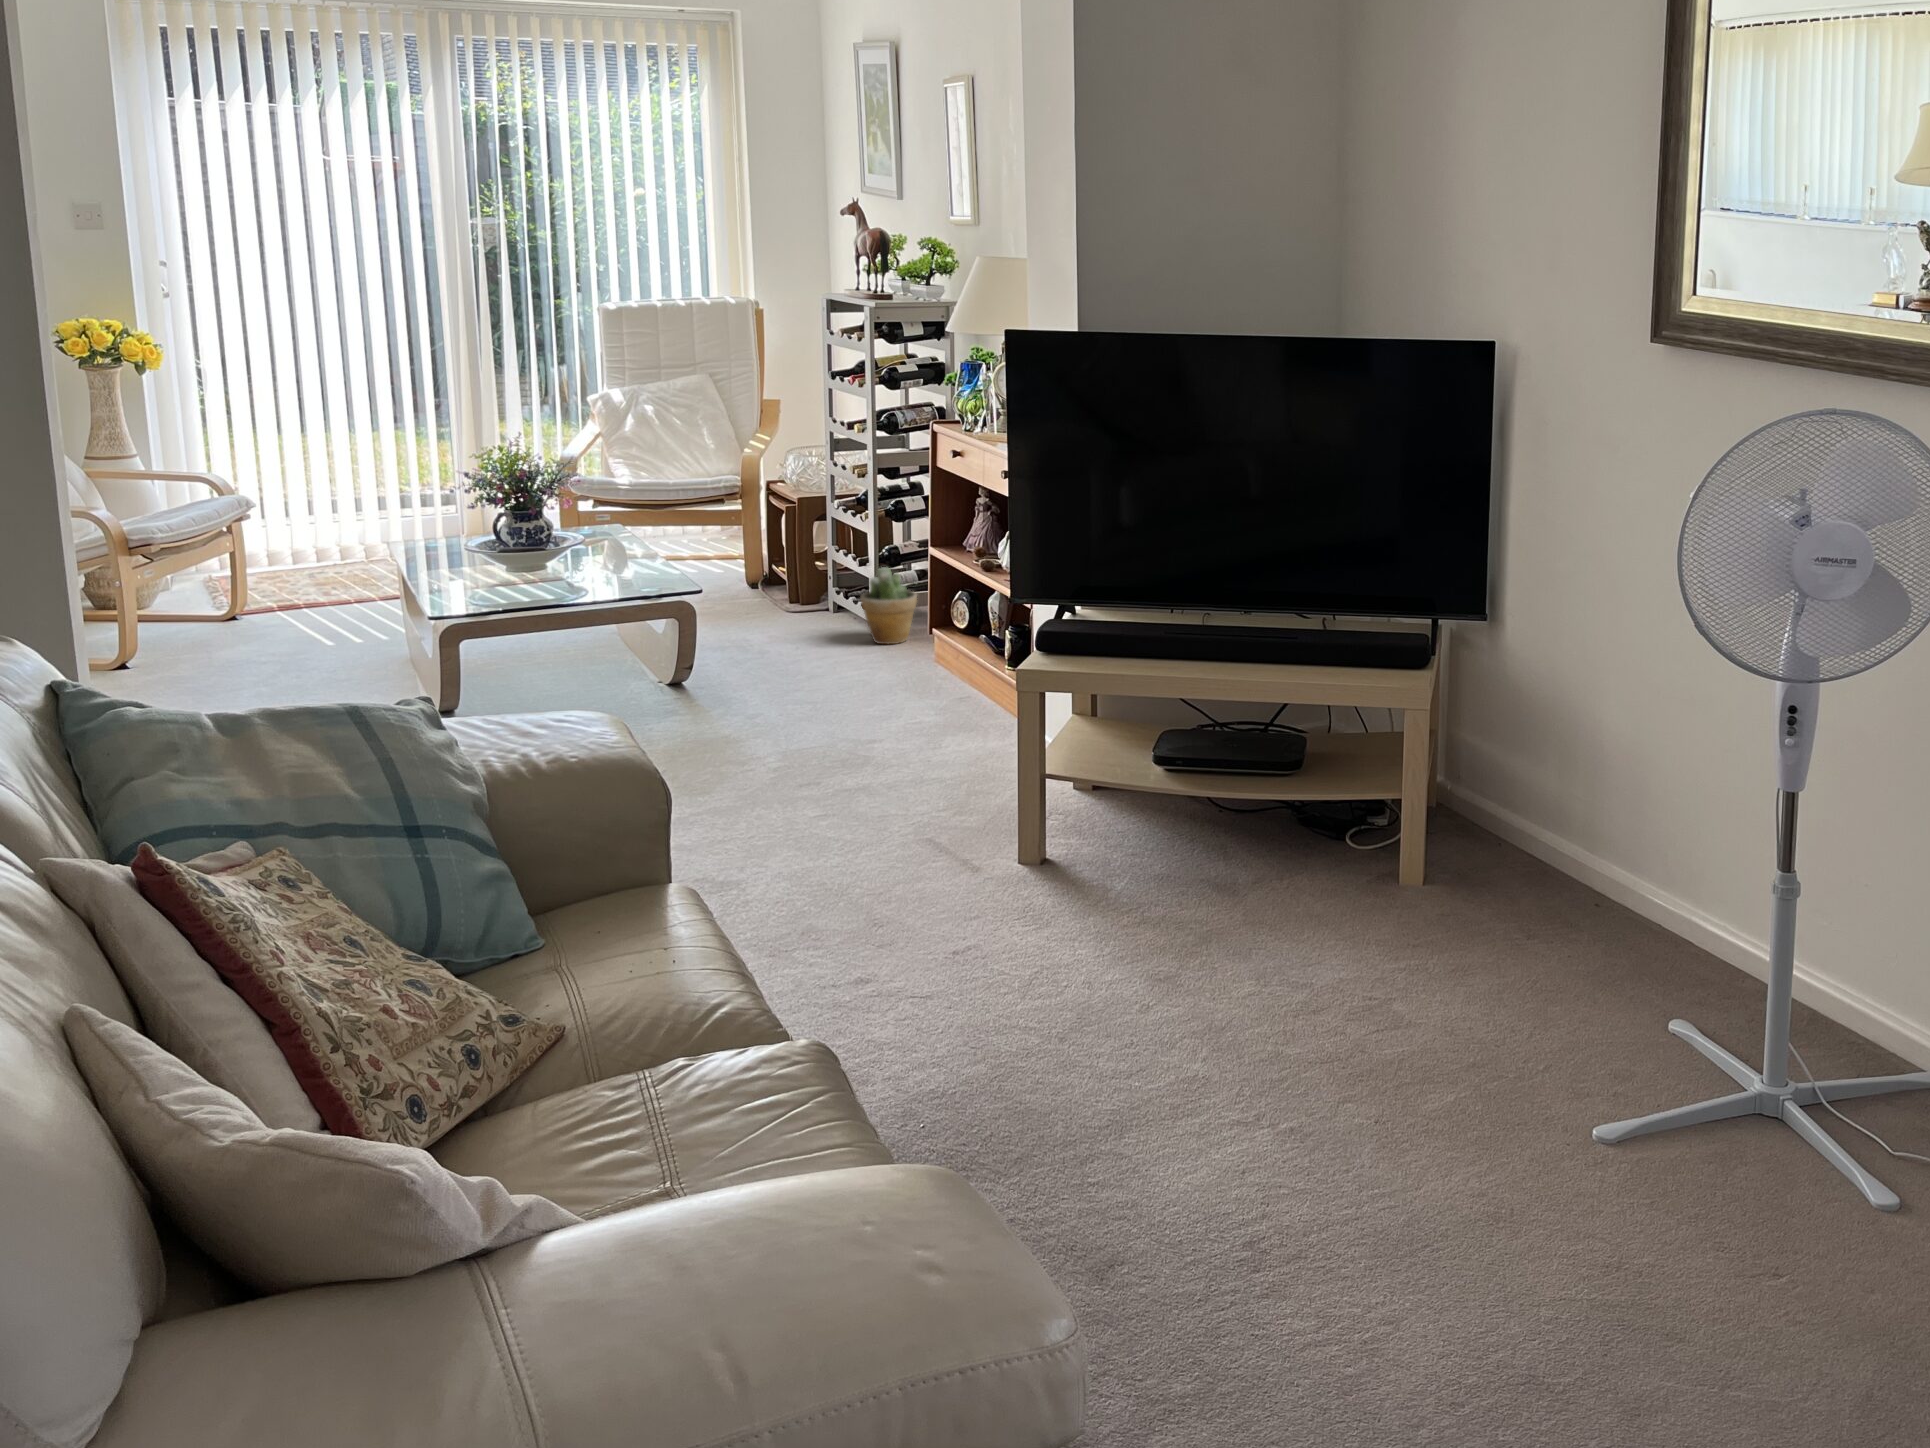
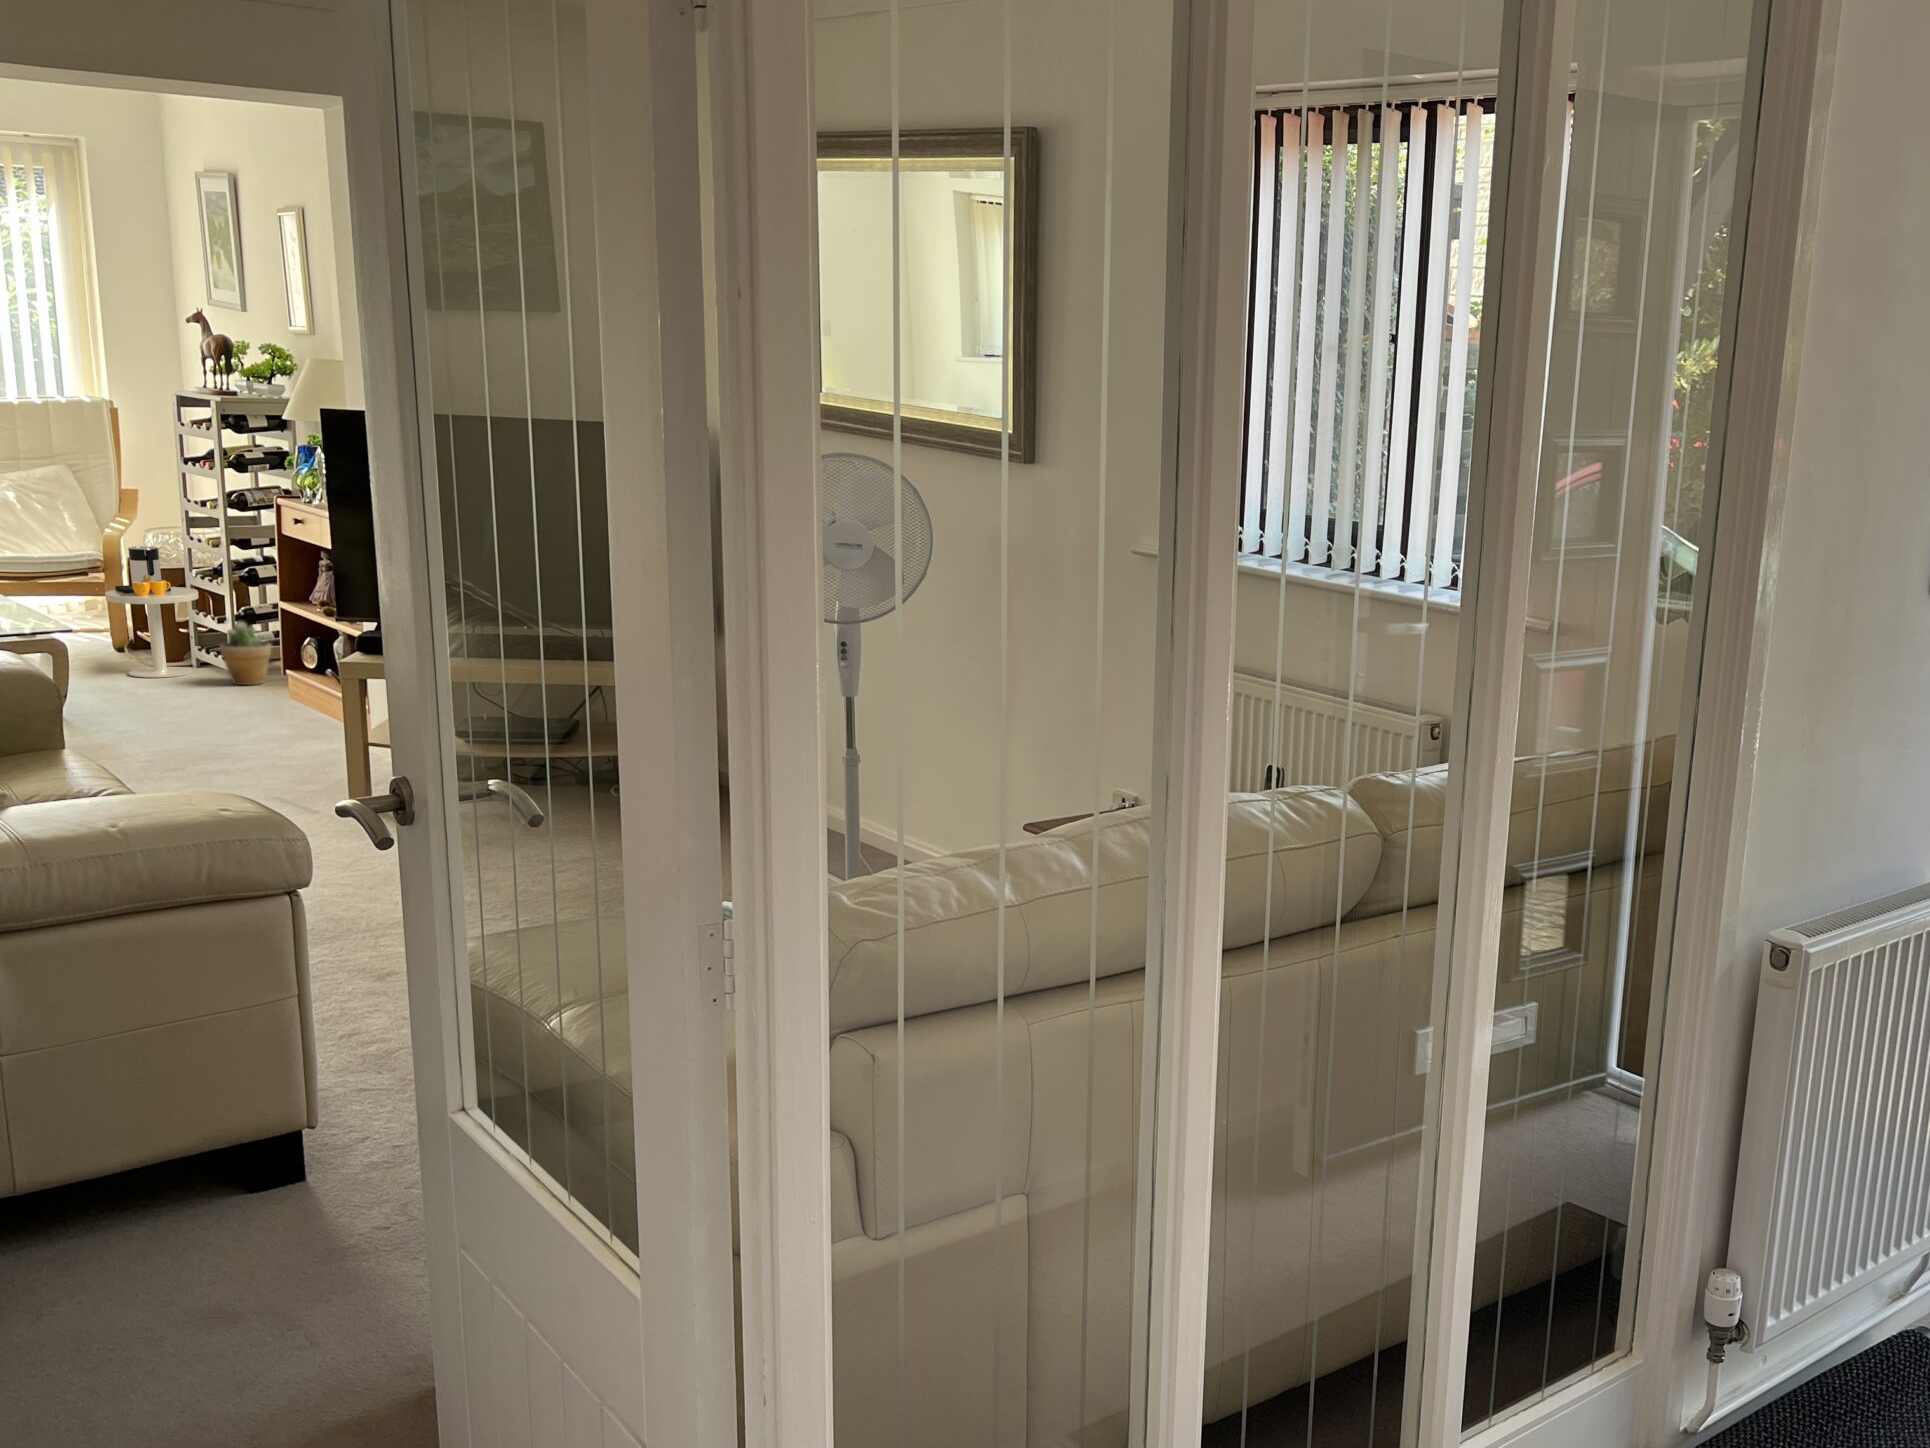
side table: none [741,474,839,630] -> present [105,546,199,678]

